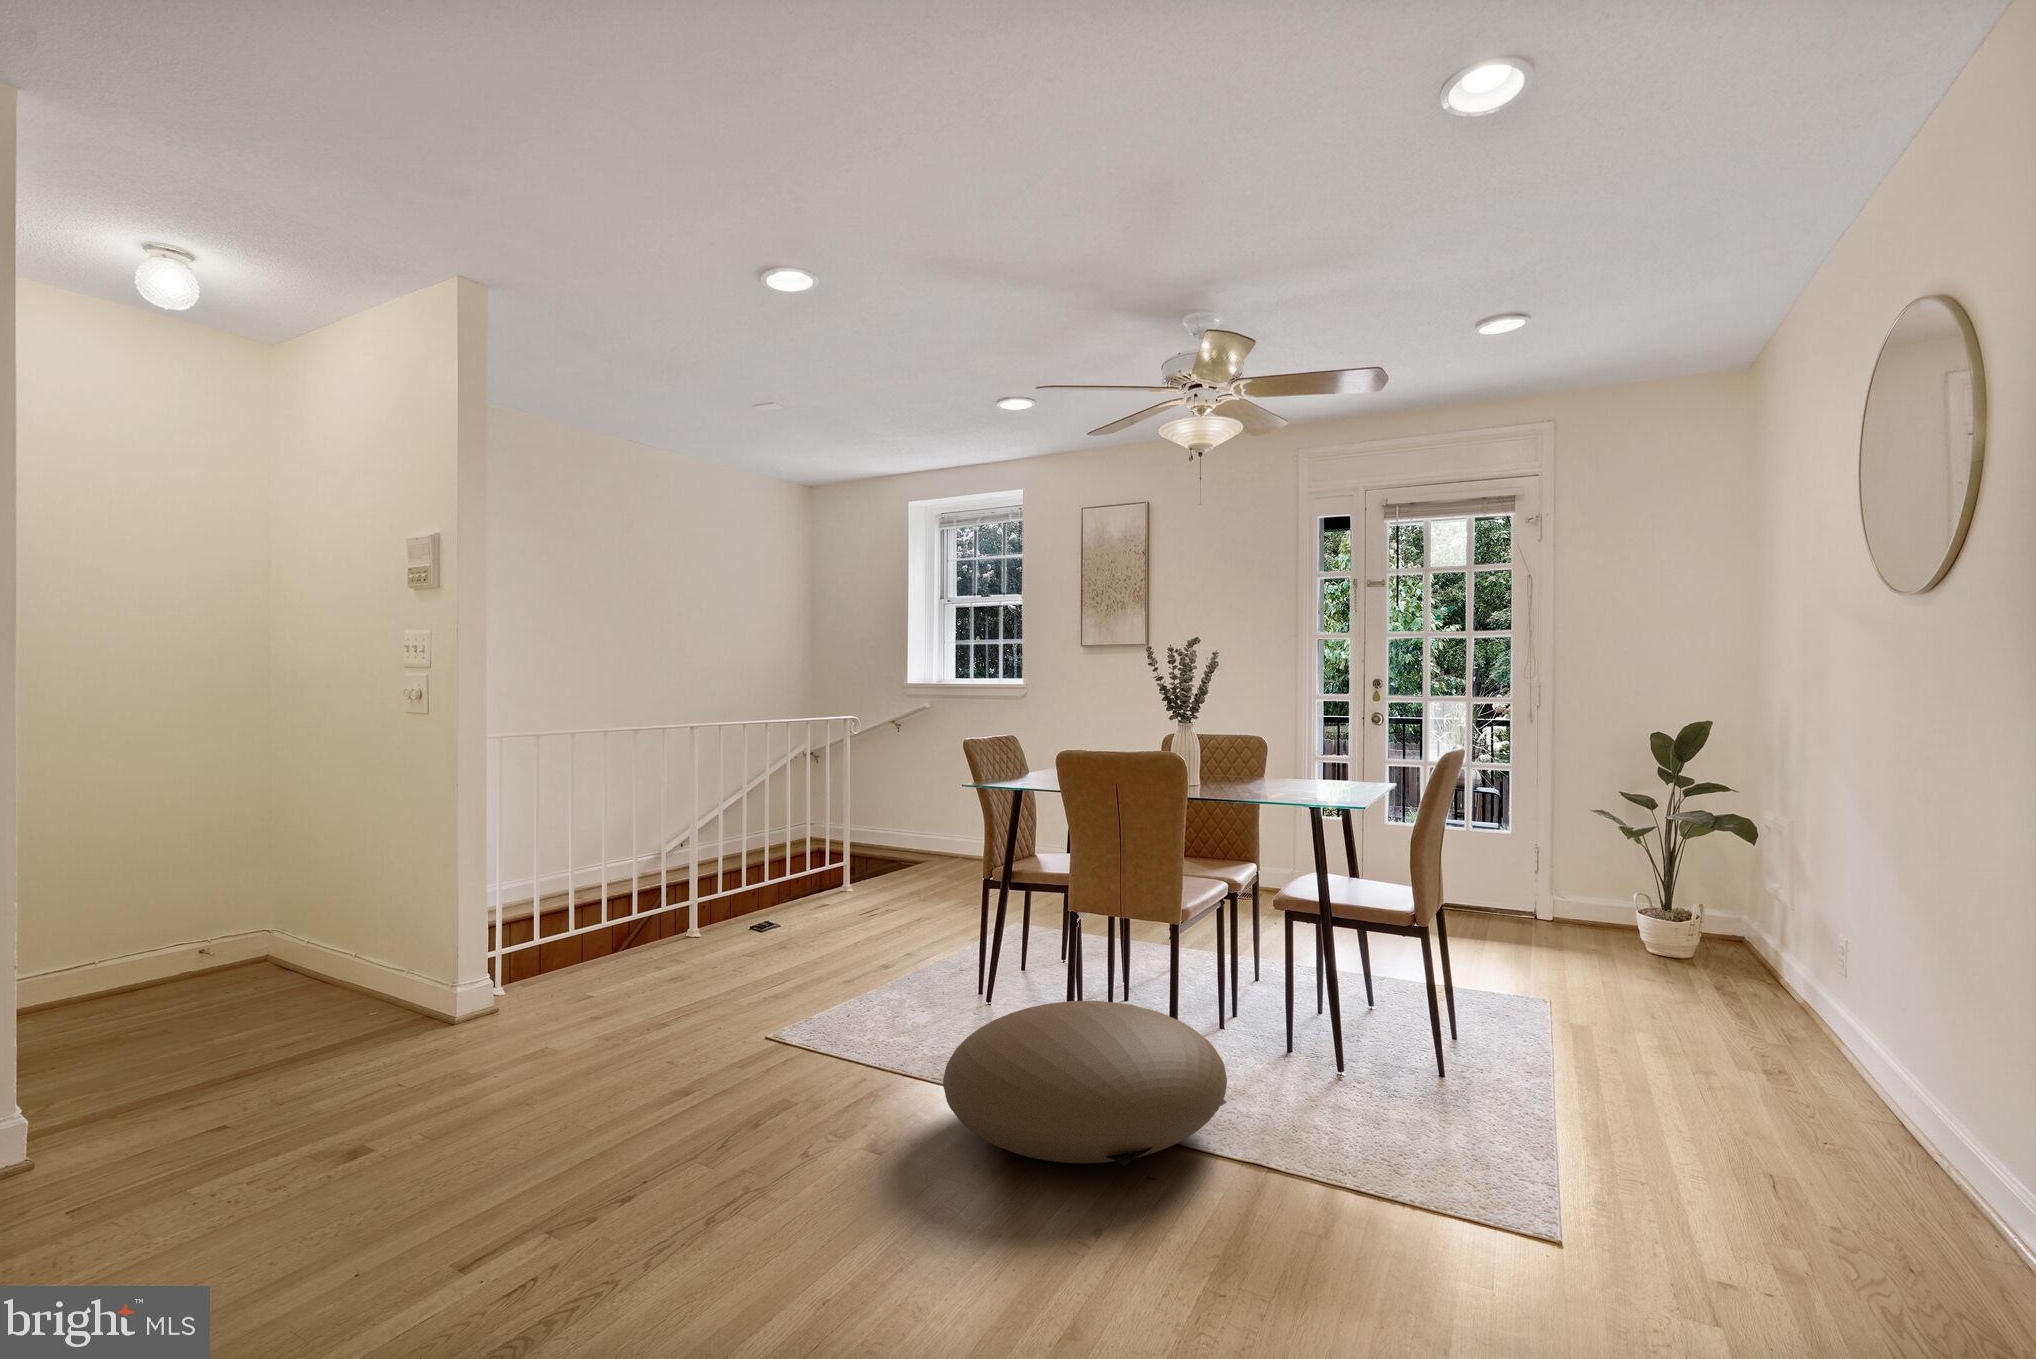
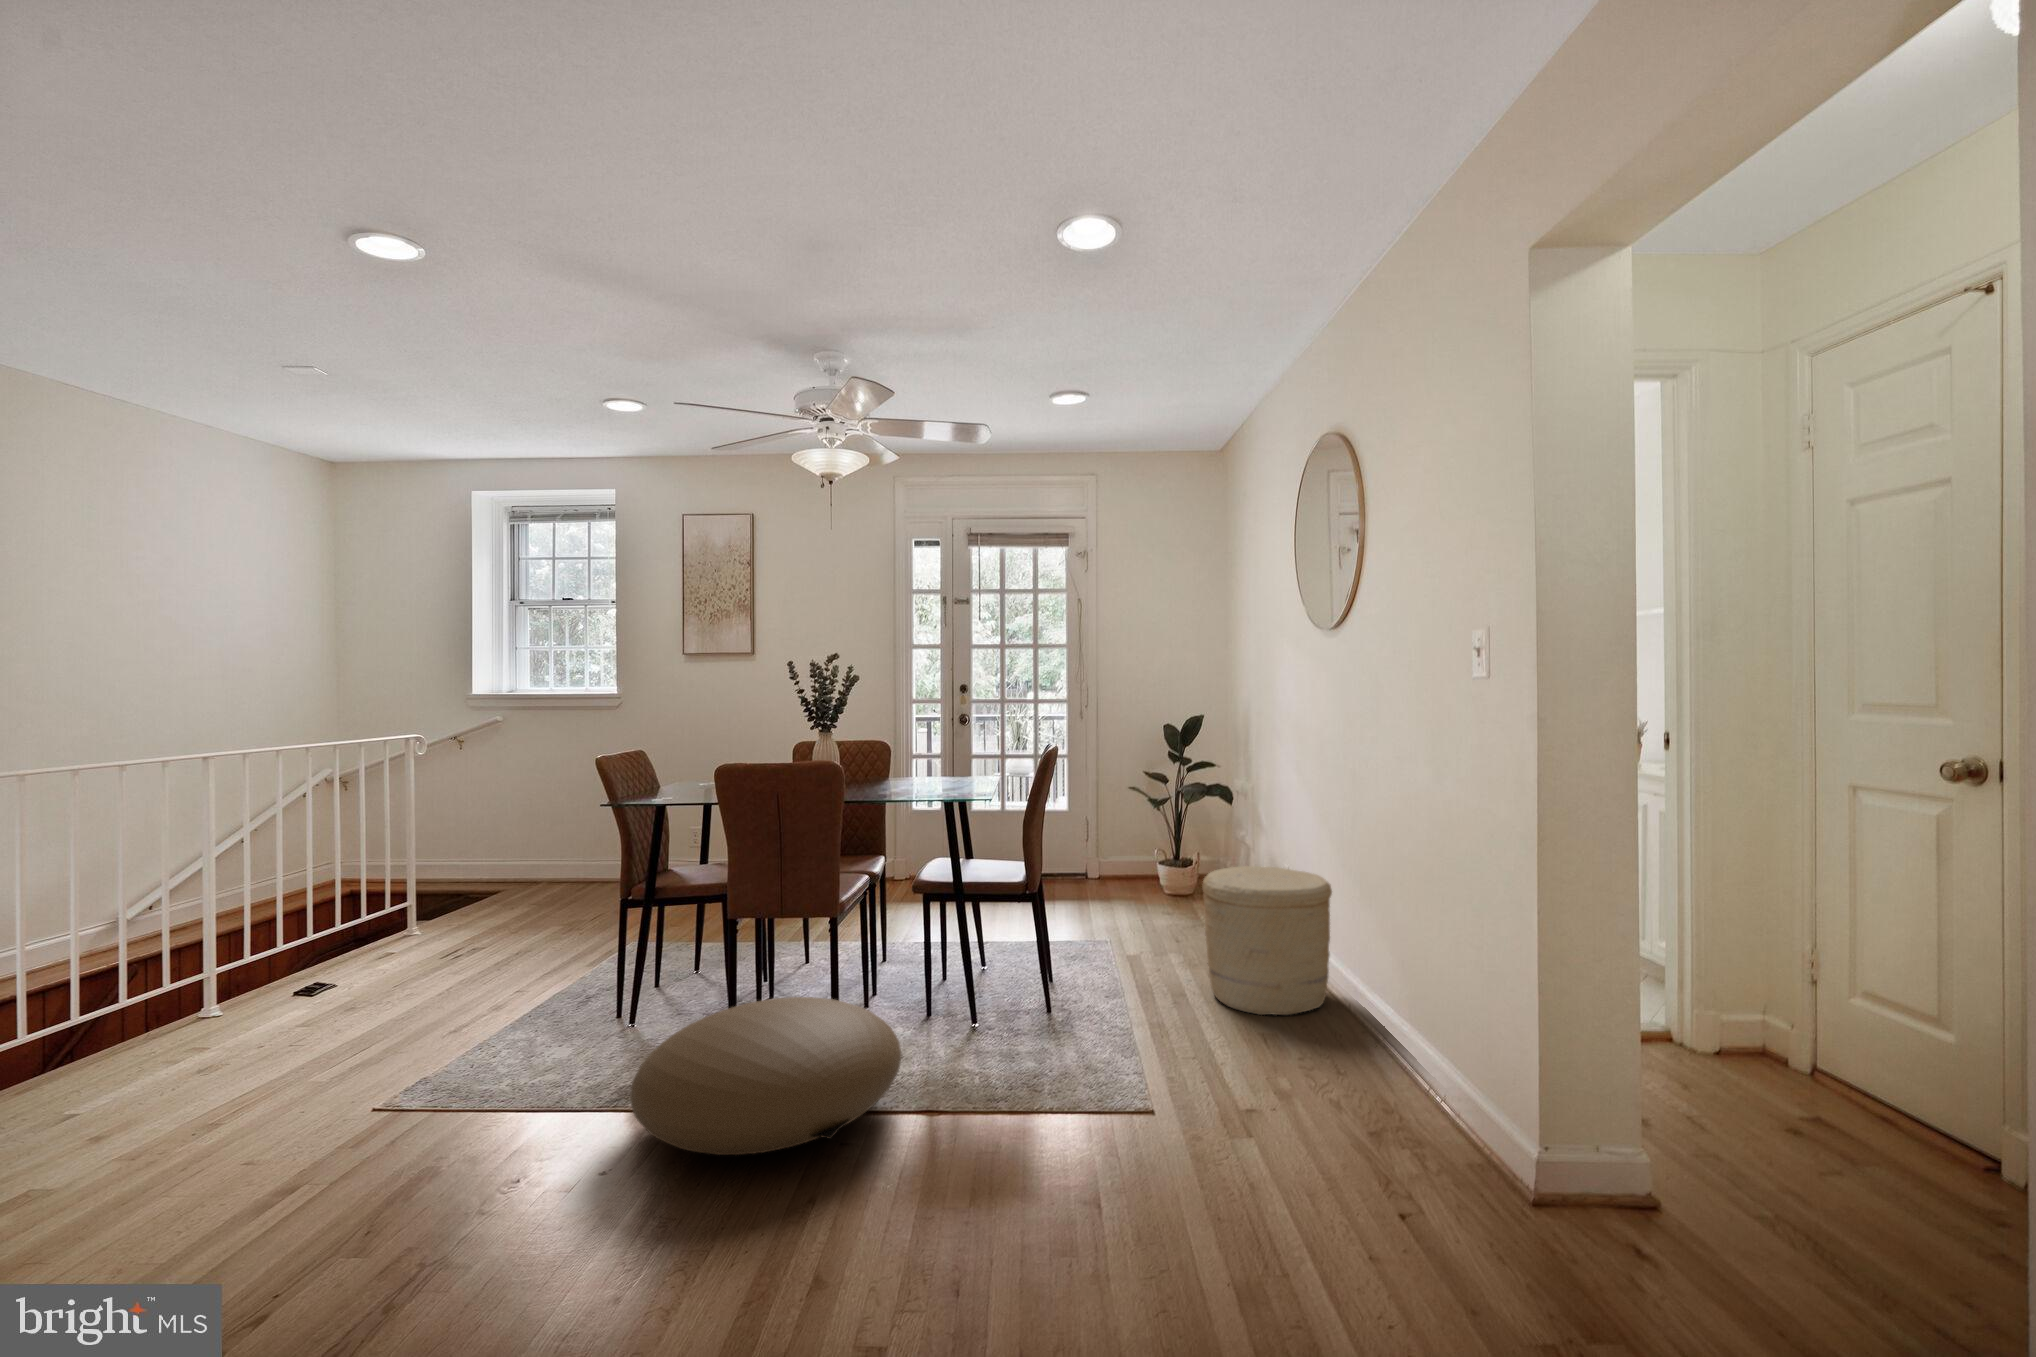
woven basket: none [1670,926,1889,1144] -> present [1202,866,1332,1015]

